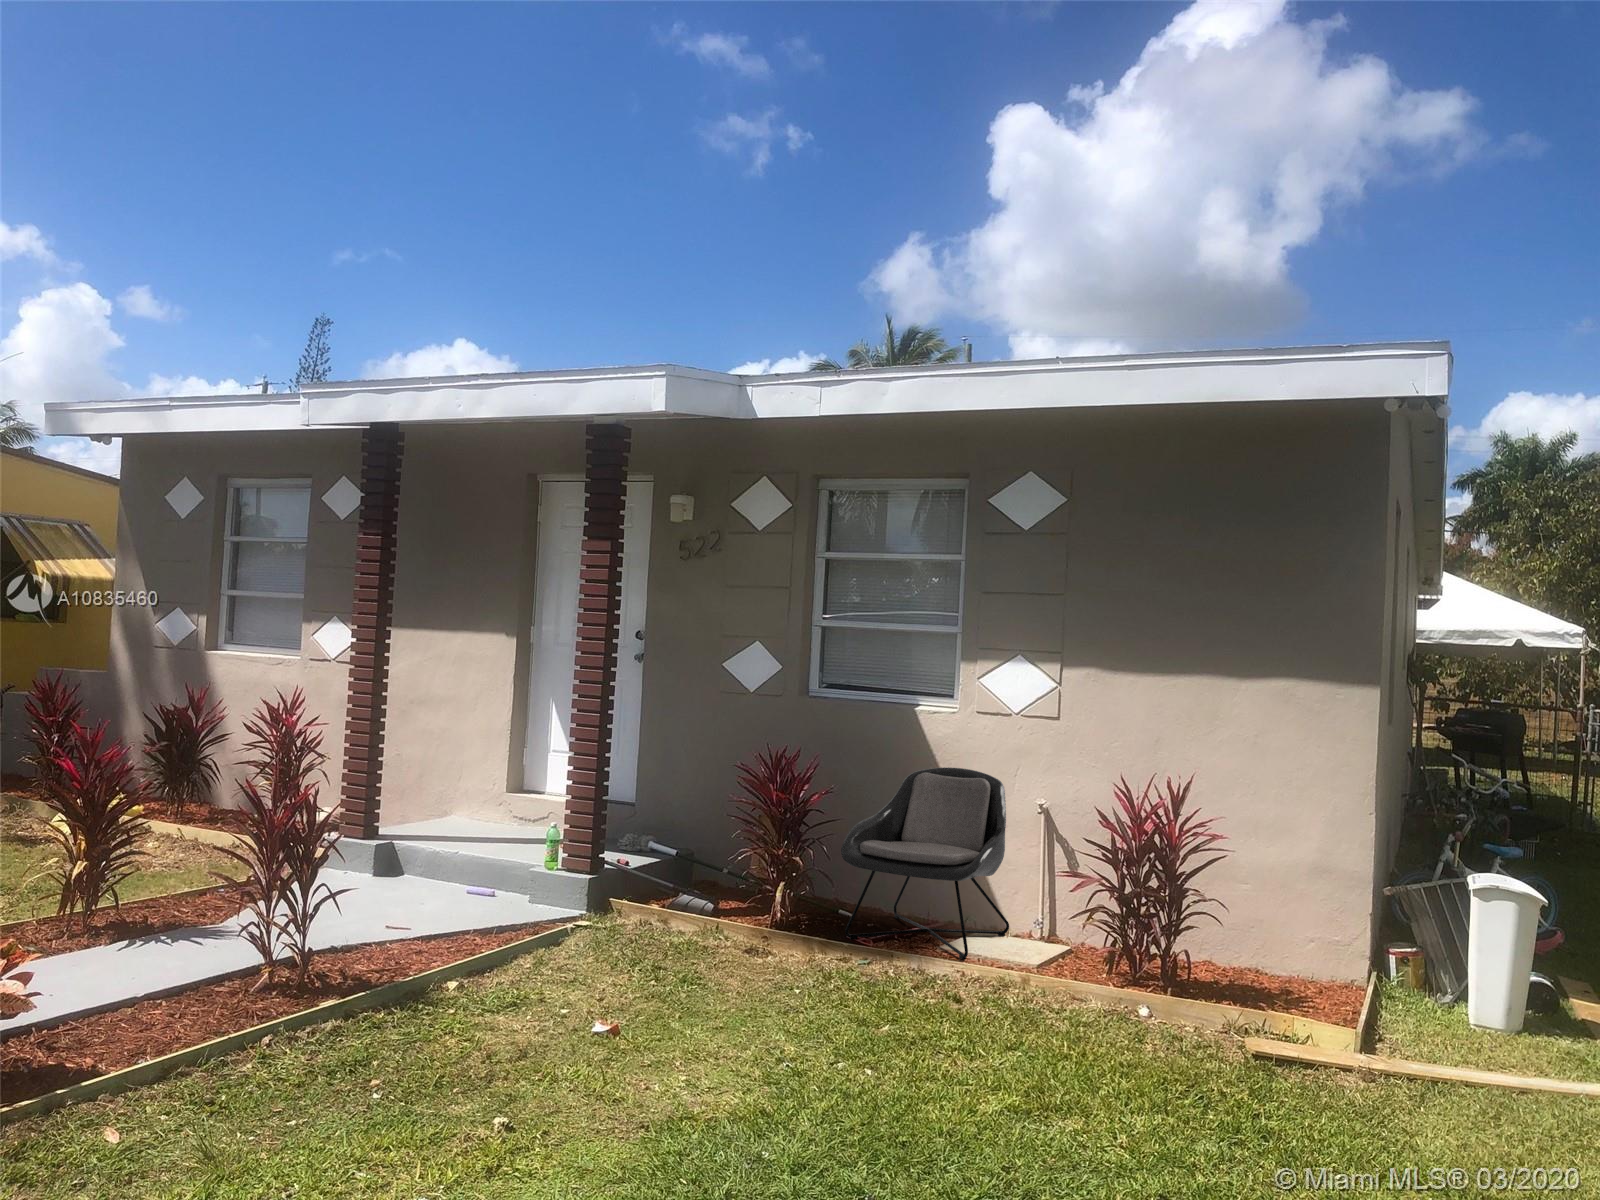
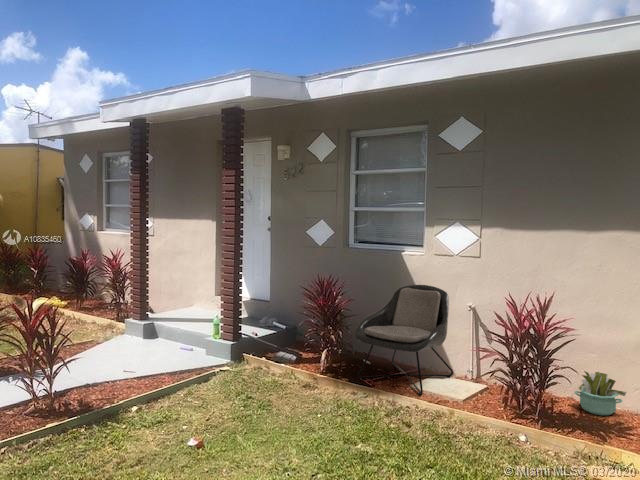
decorative plant: none [1215,912,1296,982] -> present [575,371,626,415]

